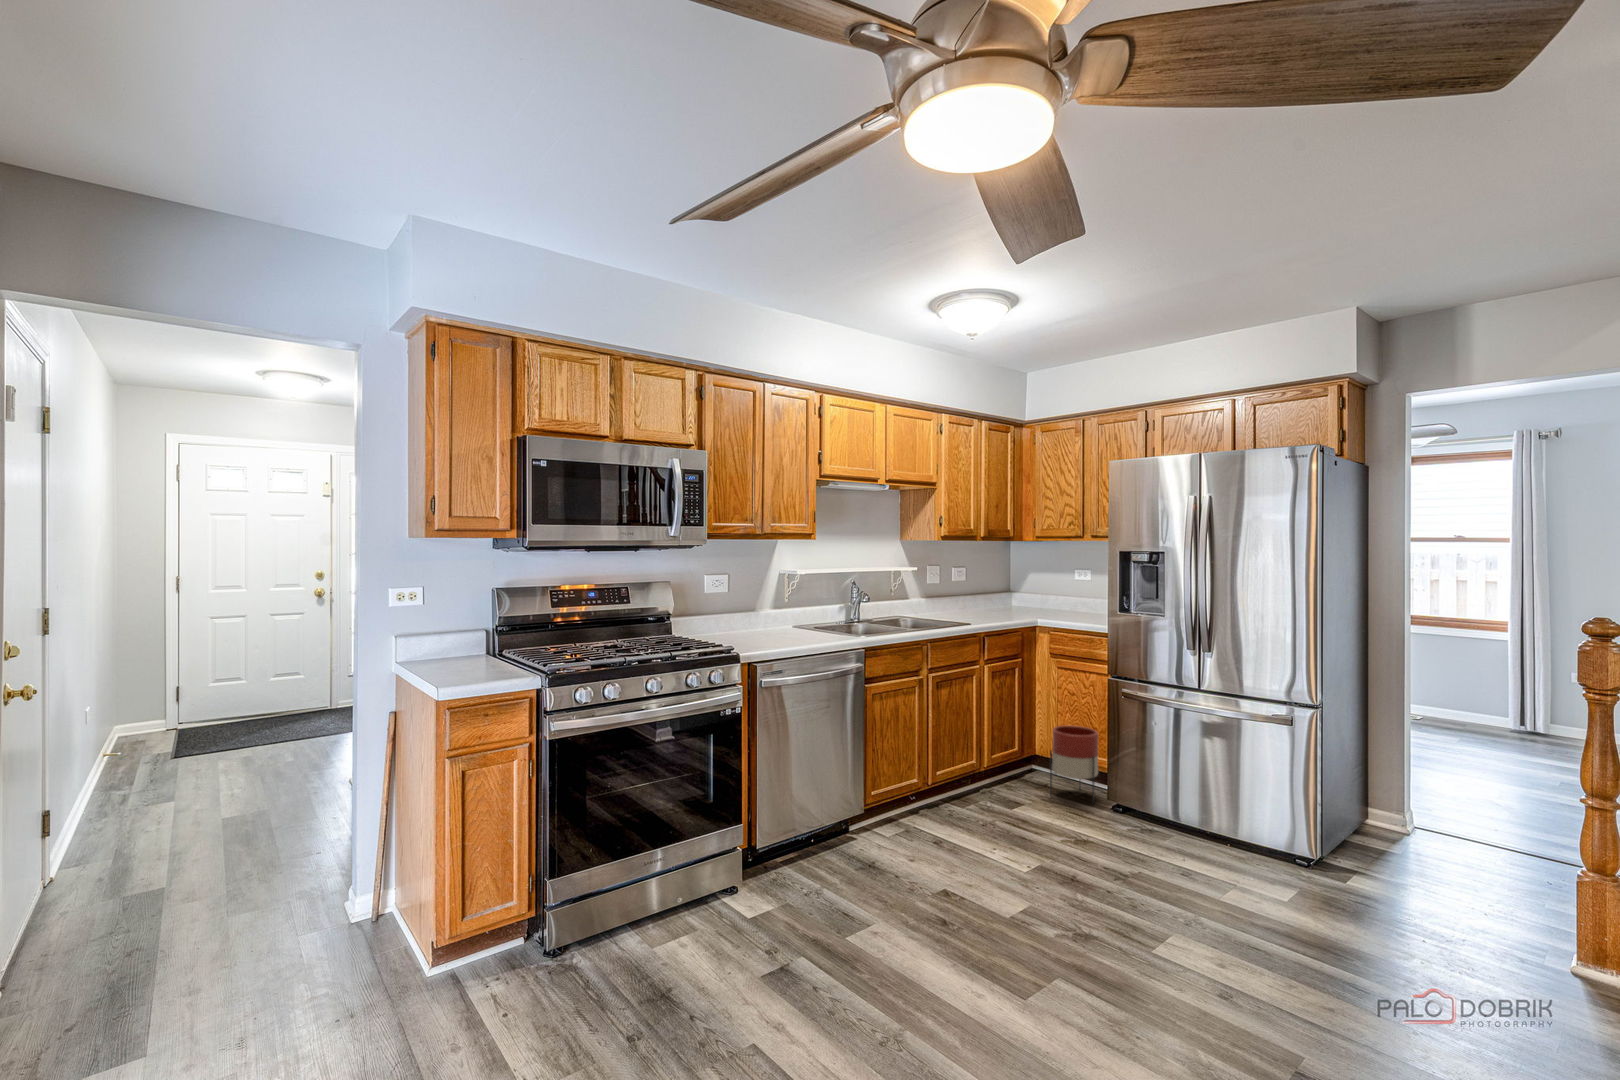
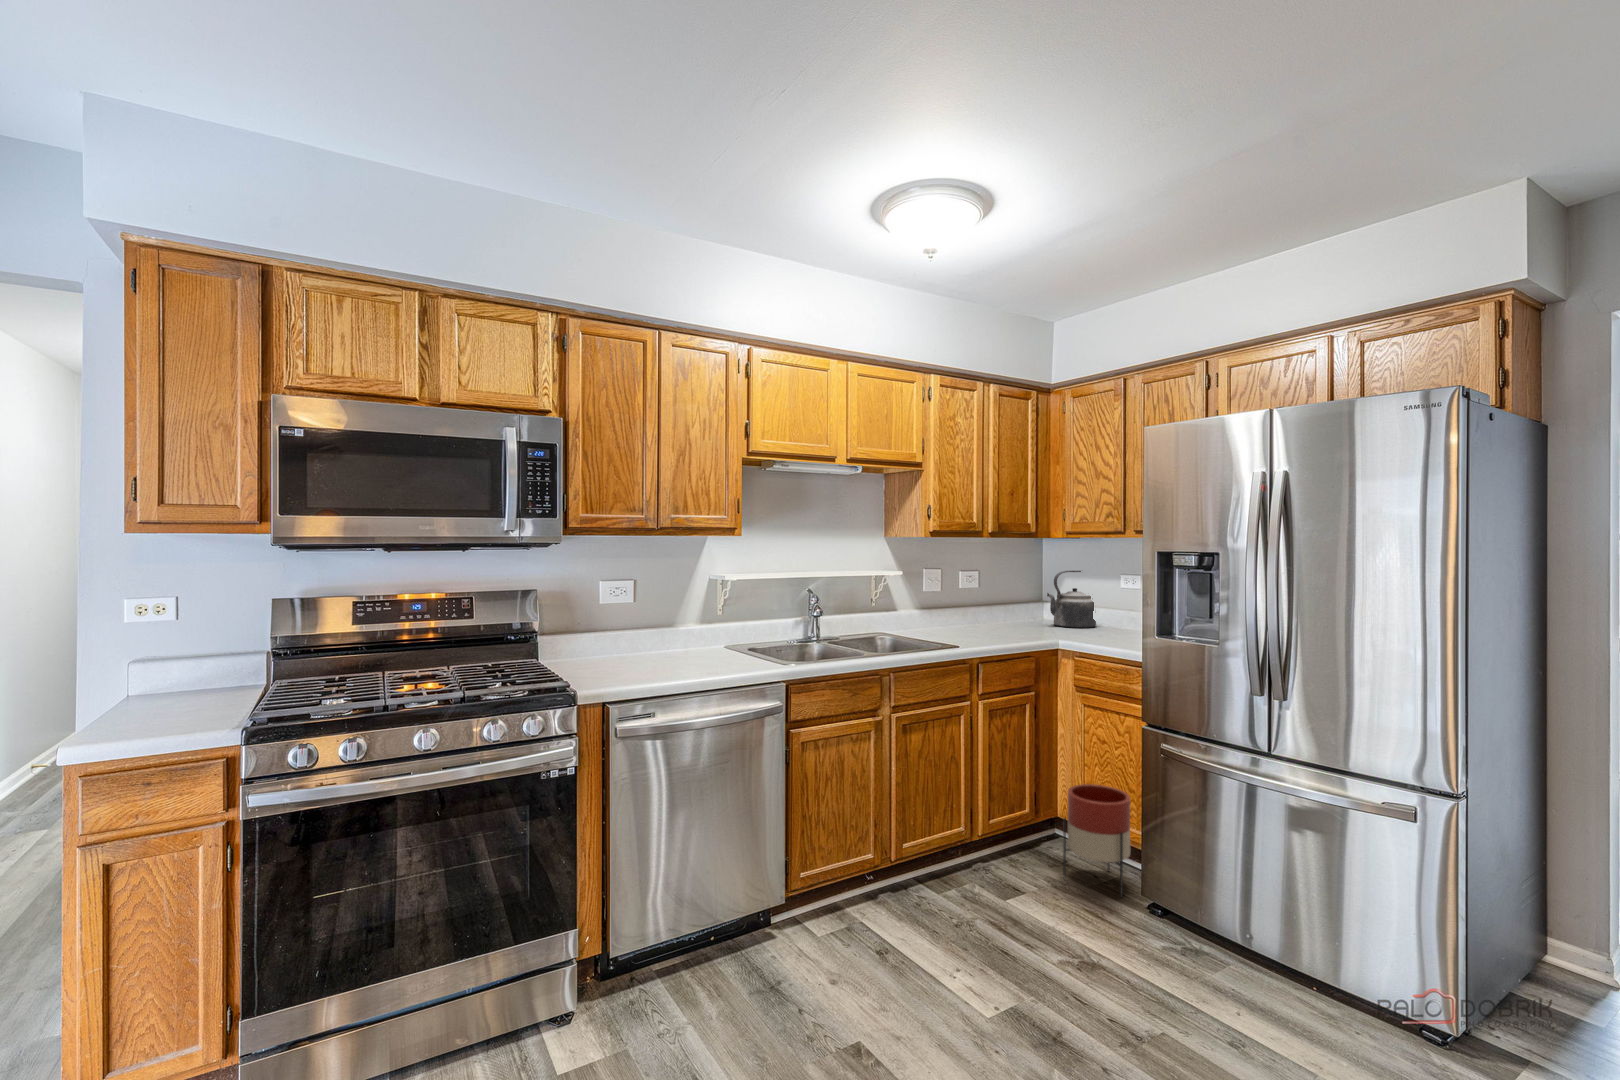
kettle: none [1019,567,1056,612] -> present [1047,570,1096,628]

